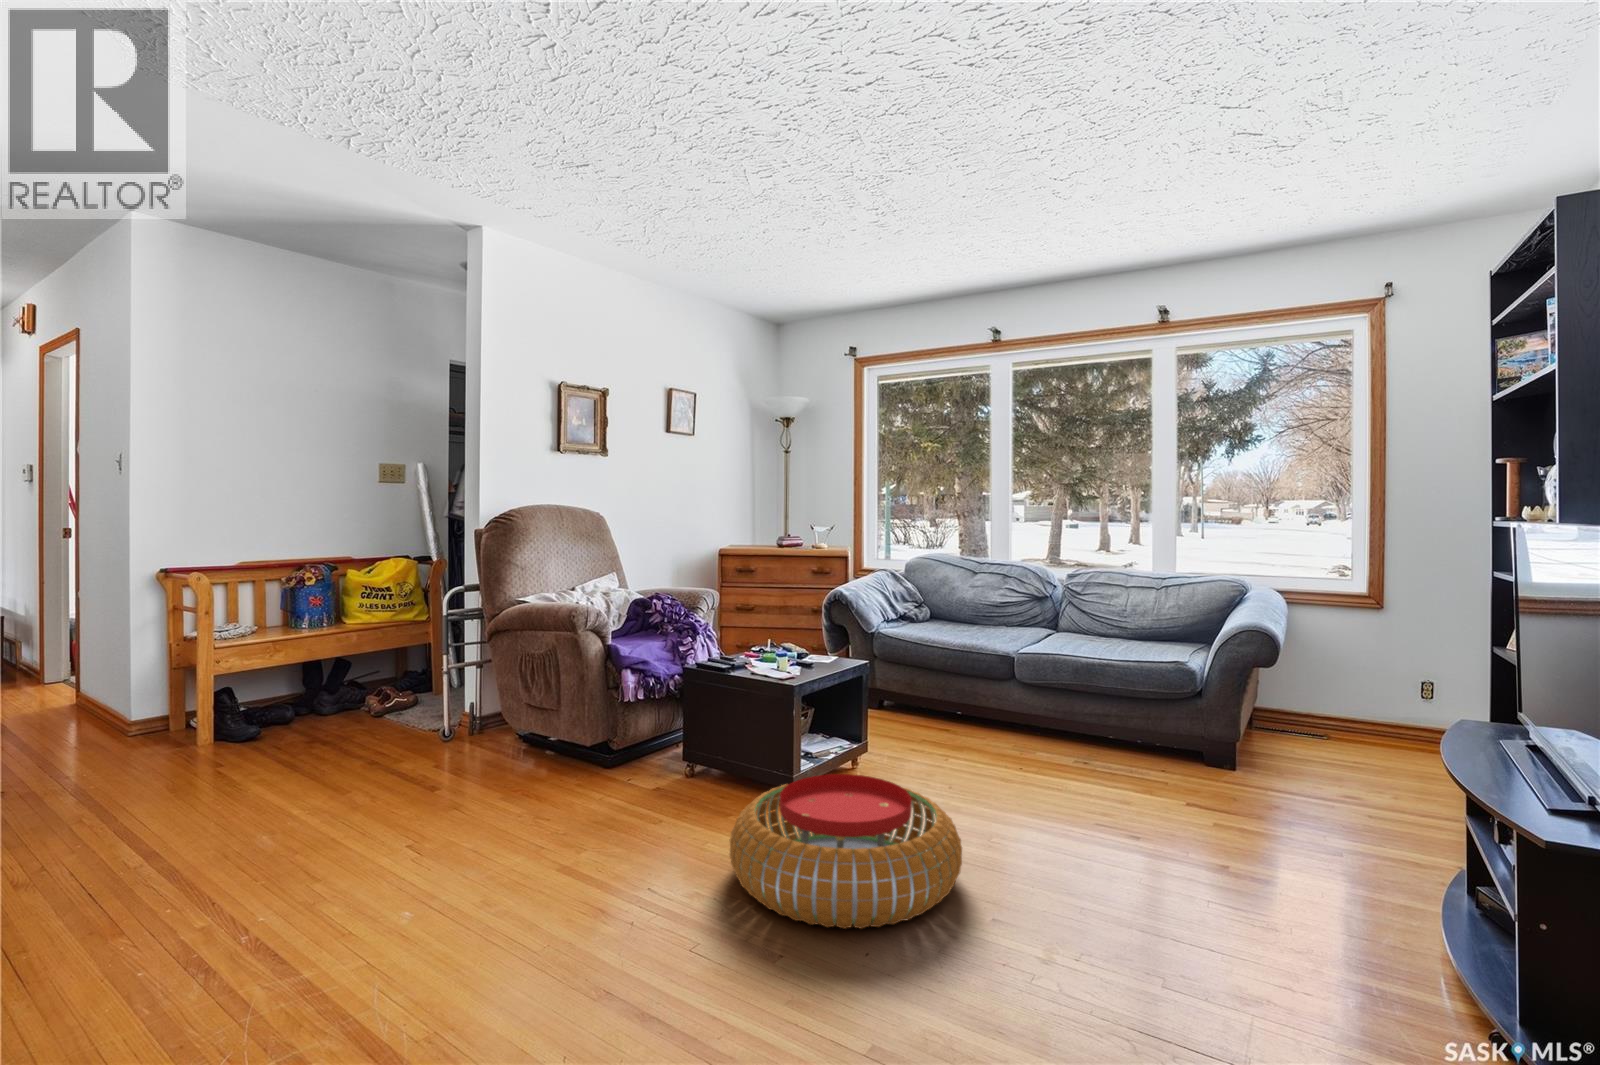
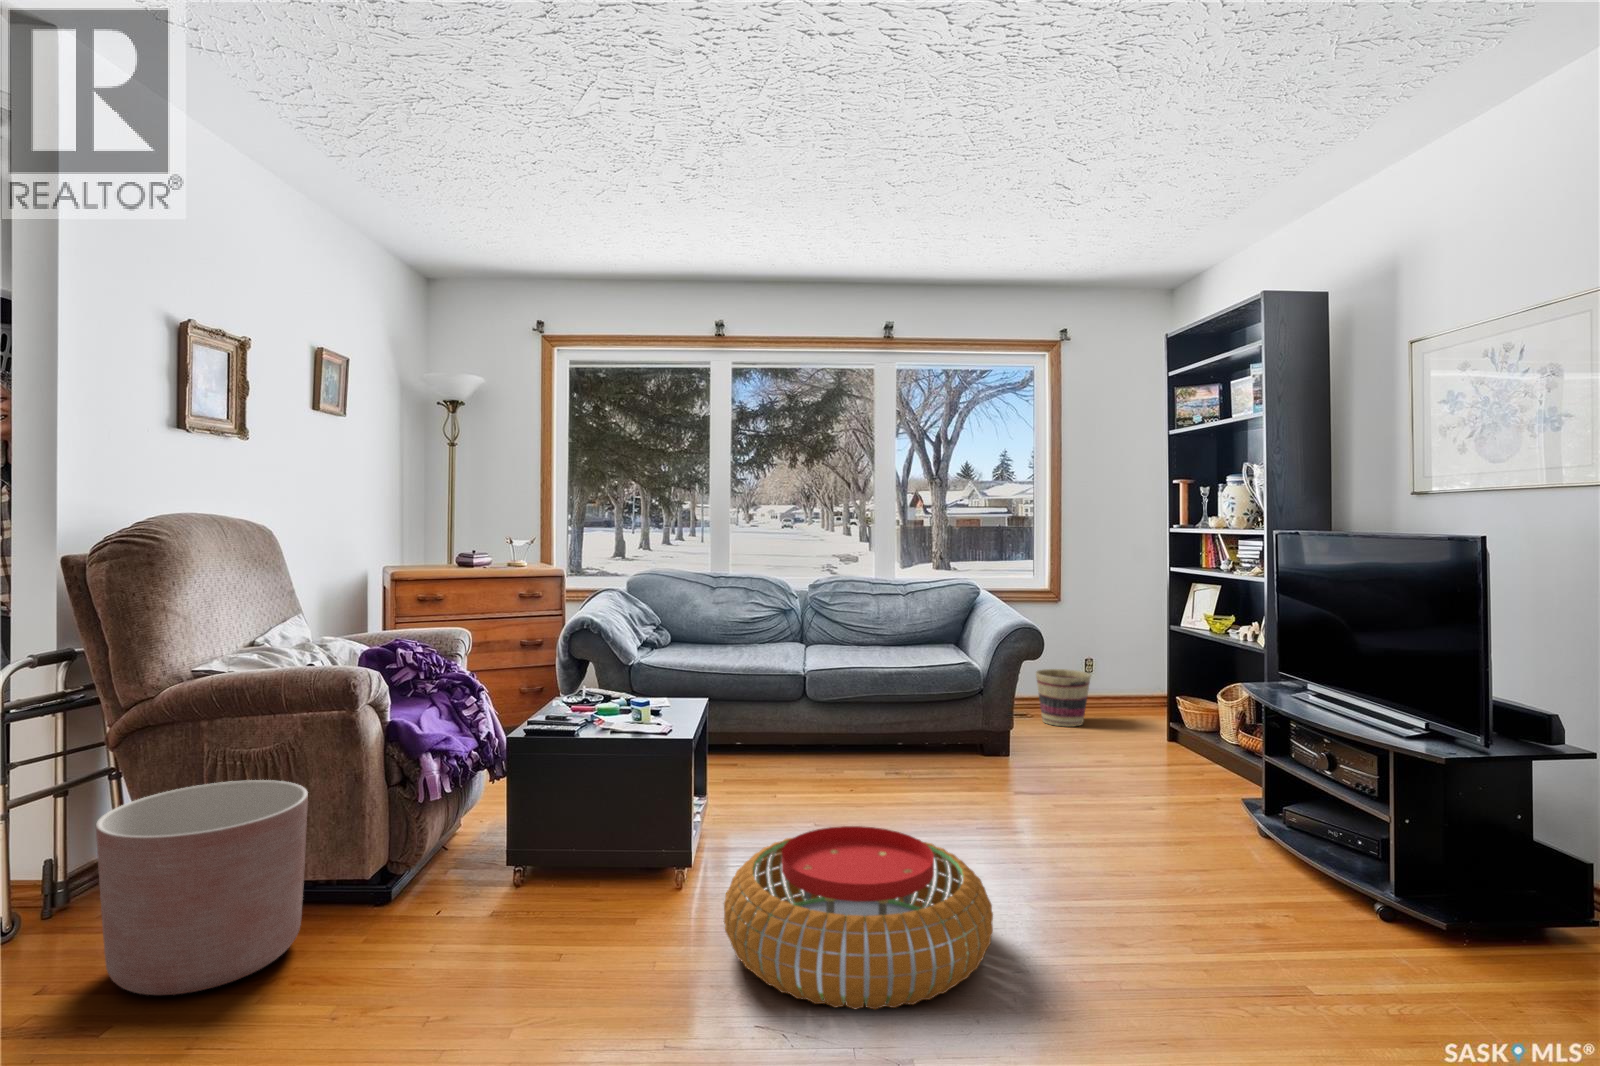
planter: none [437,672,551,790] -> present [96,780,308,995]
basket: none [1331,684,1408,755] -> present [1036,669,1091,727]

